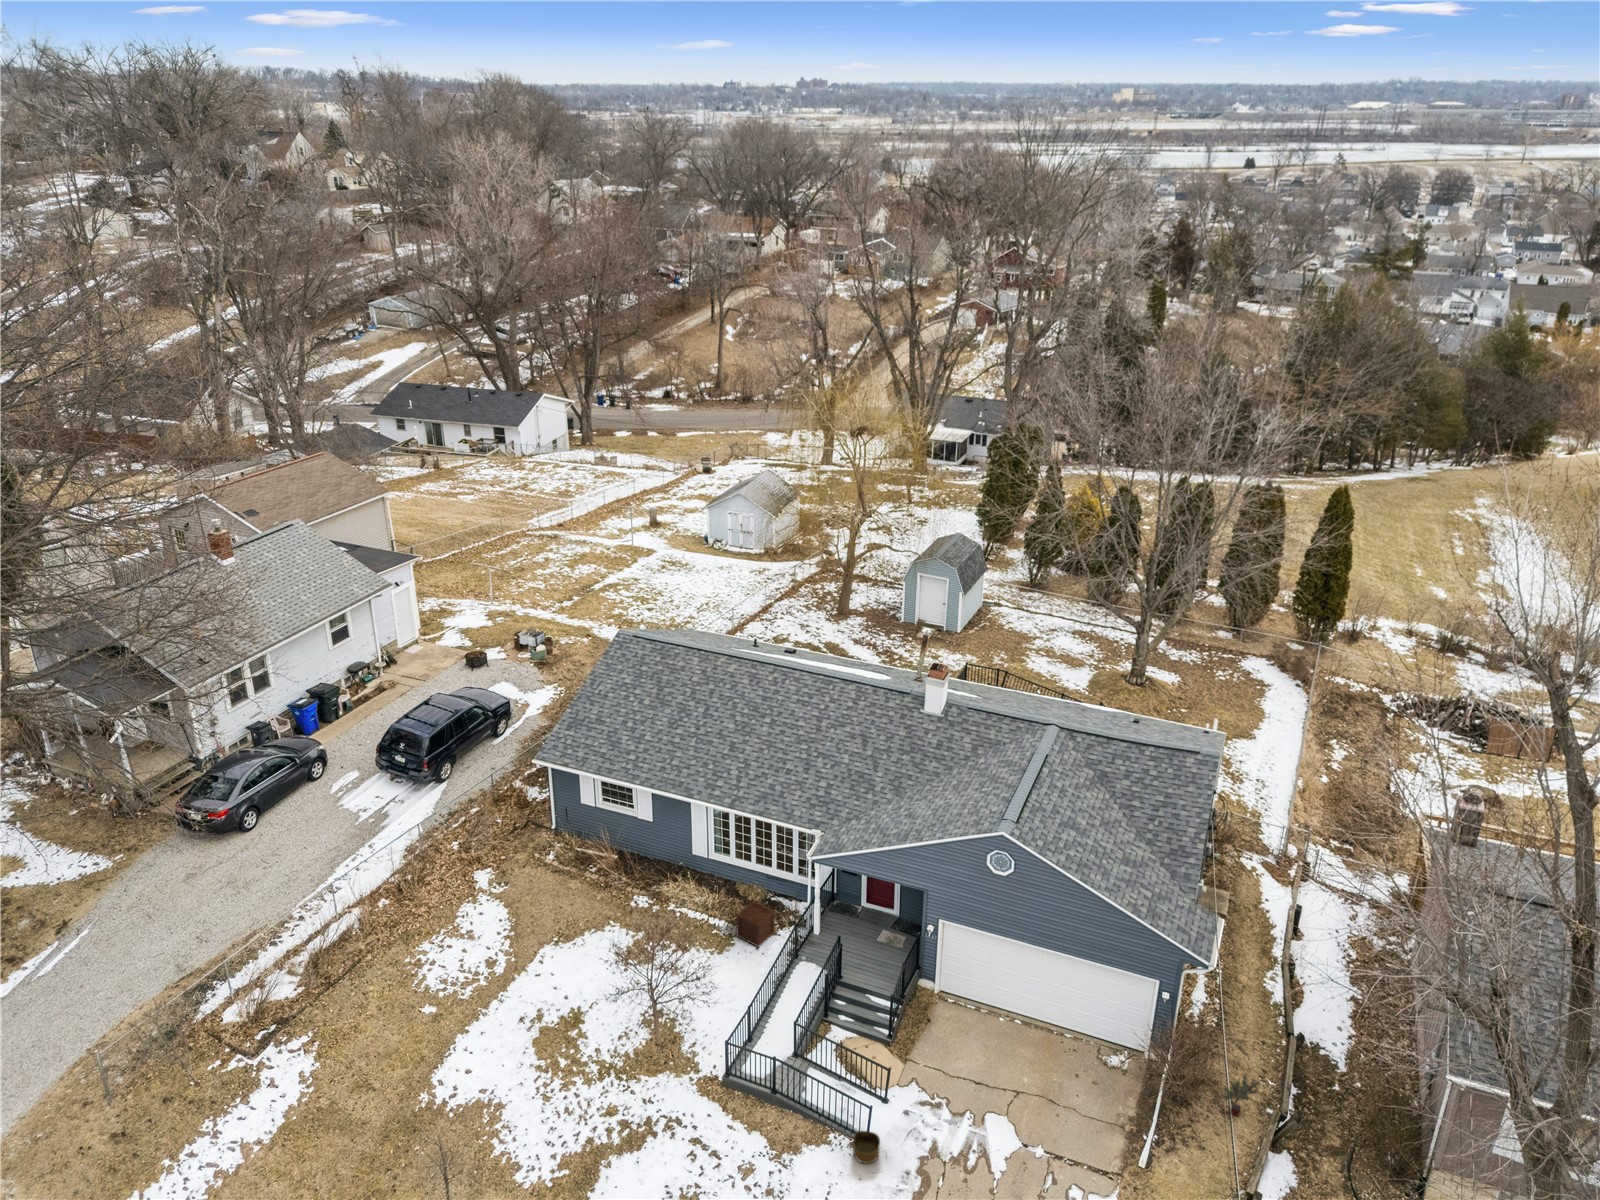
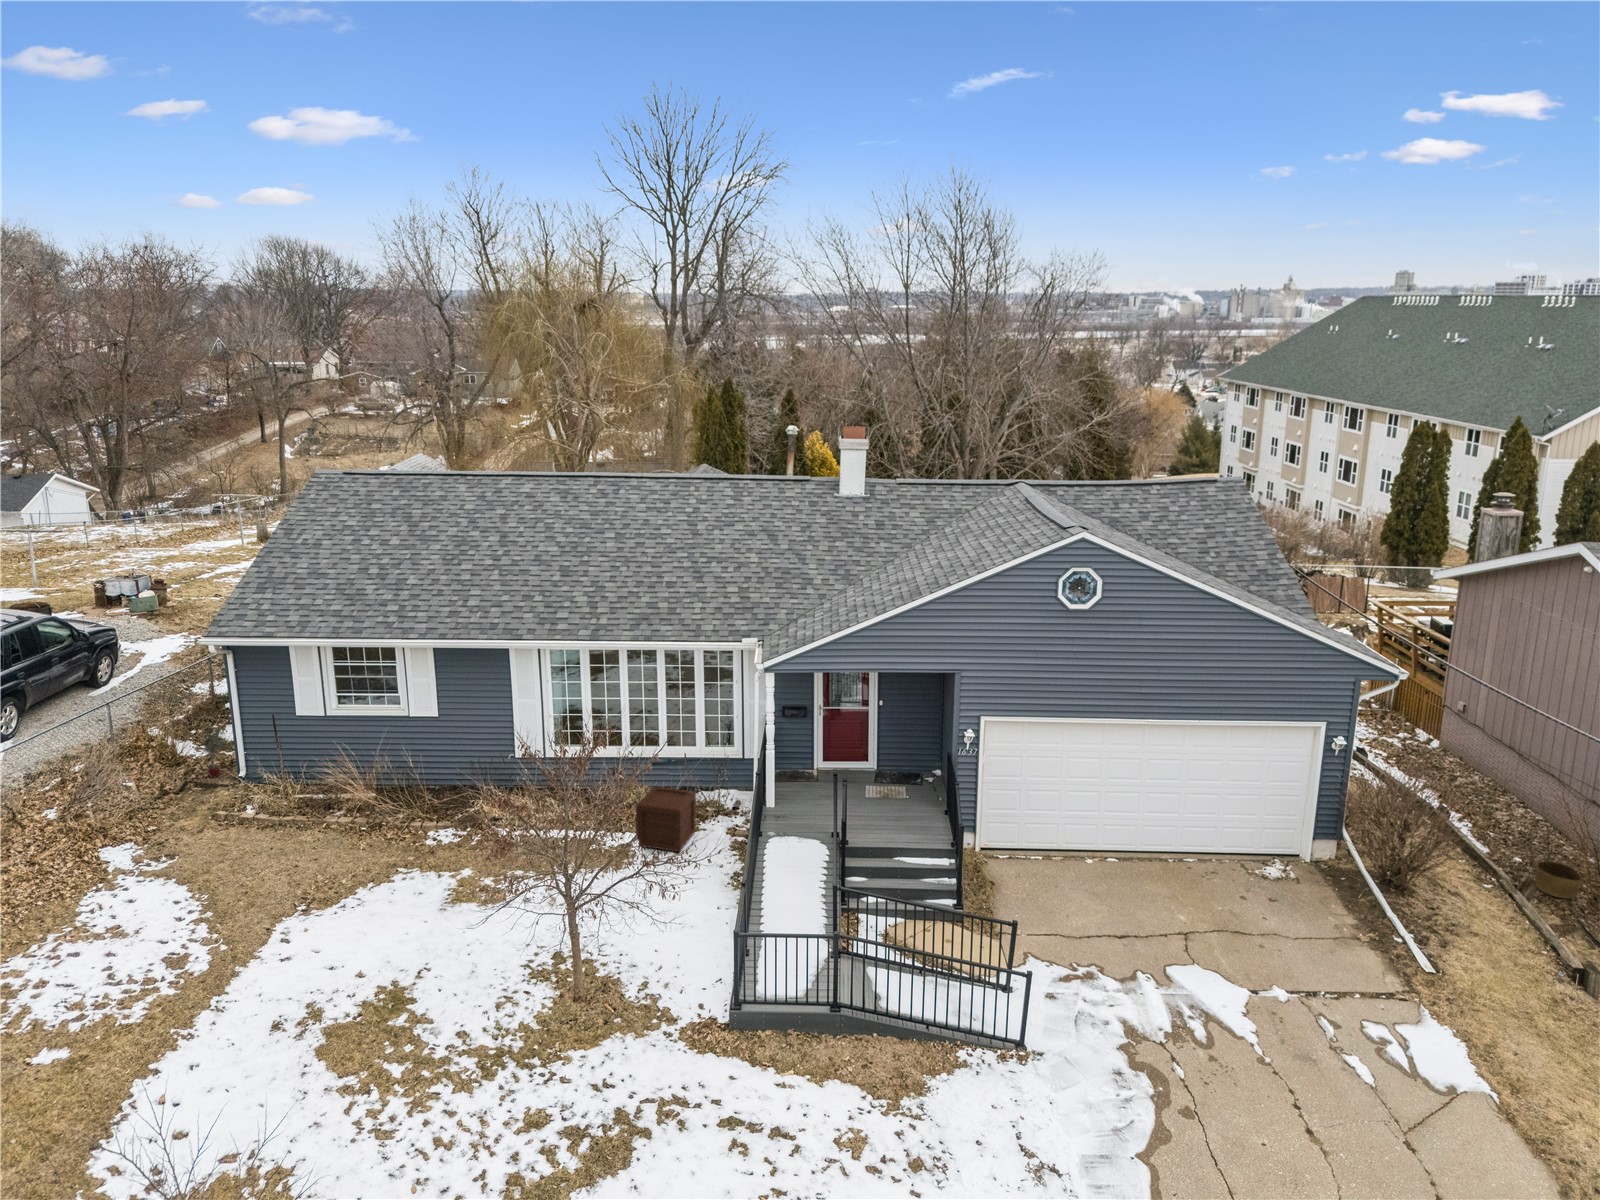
potted tree: present [1222,1074,1259,1116] -> present [202,726,232,778]
basket: present [853,1131,880,1164] -> present [1535,861,1582,898]

